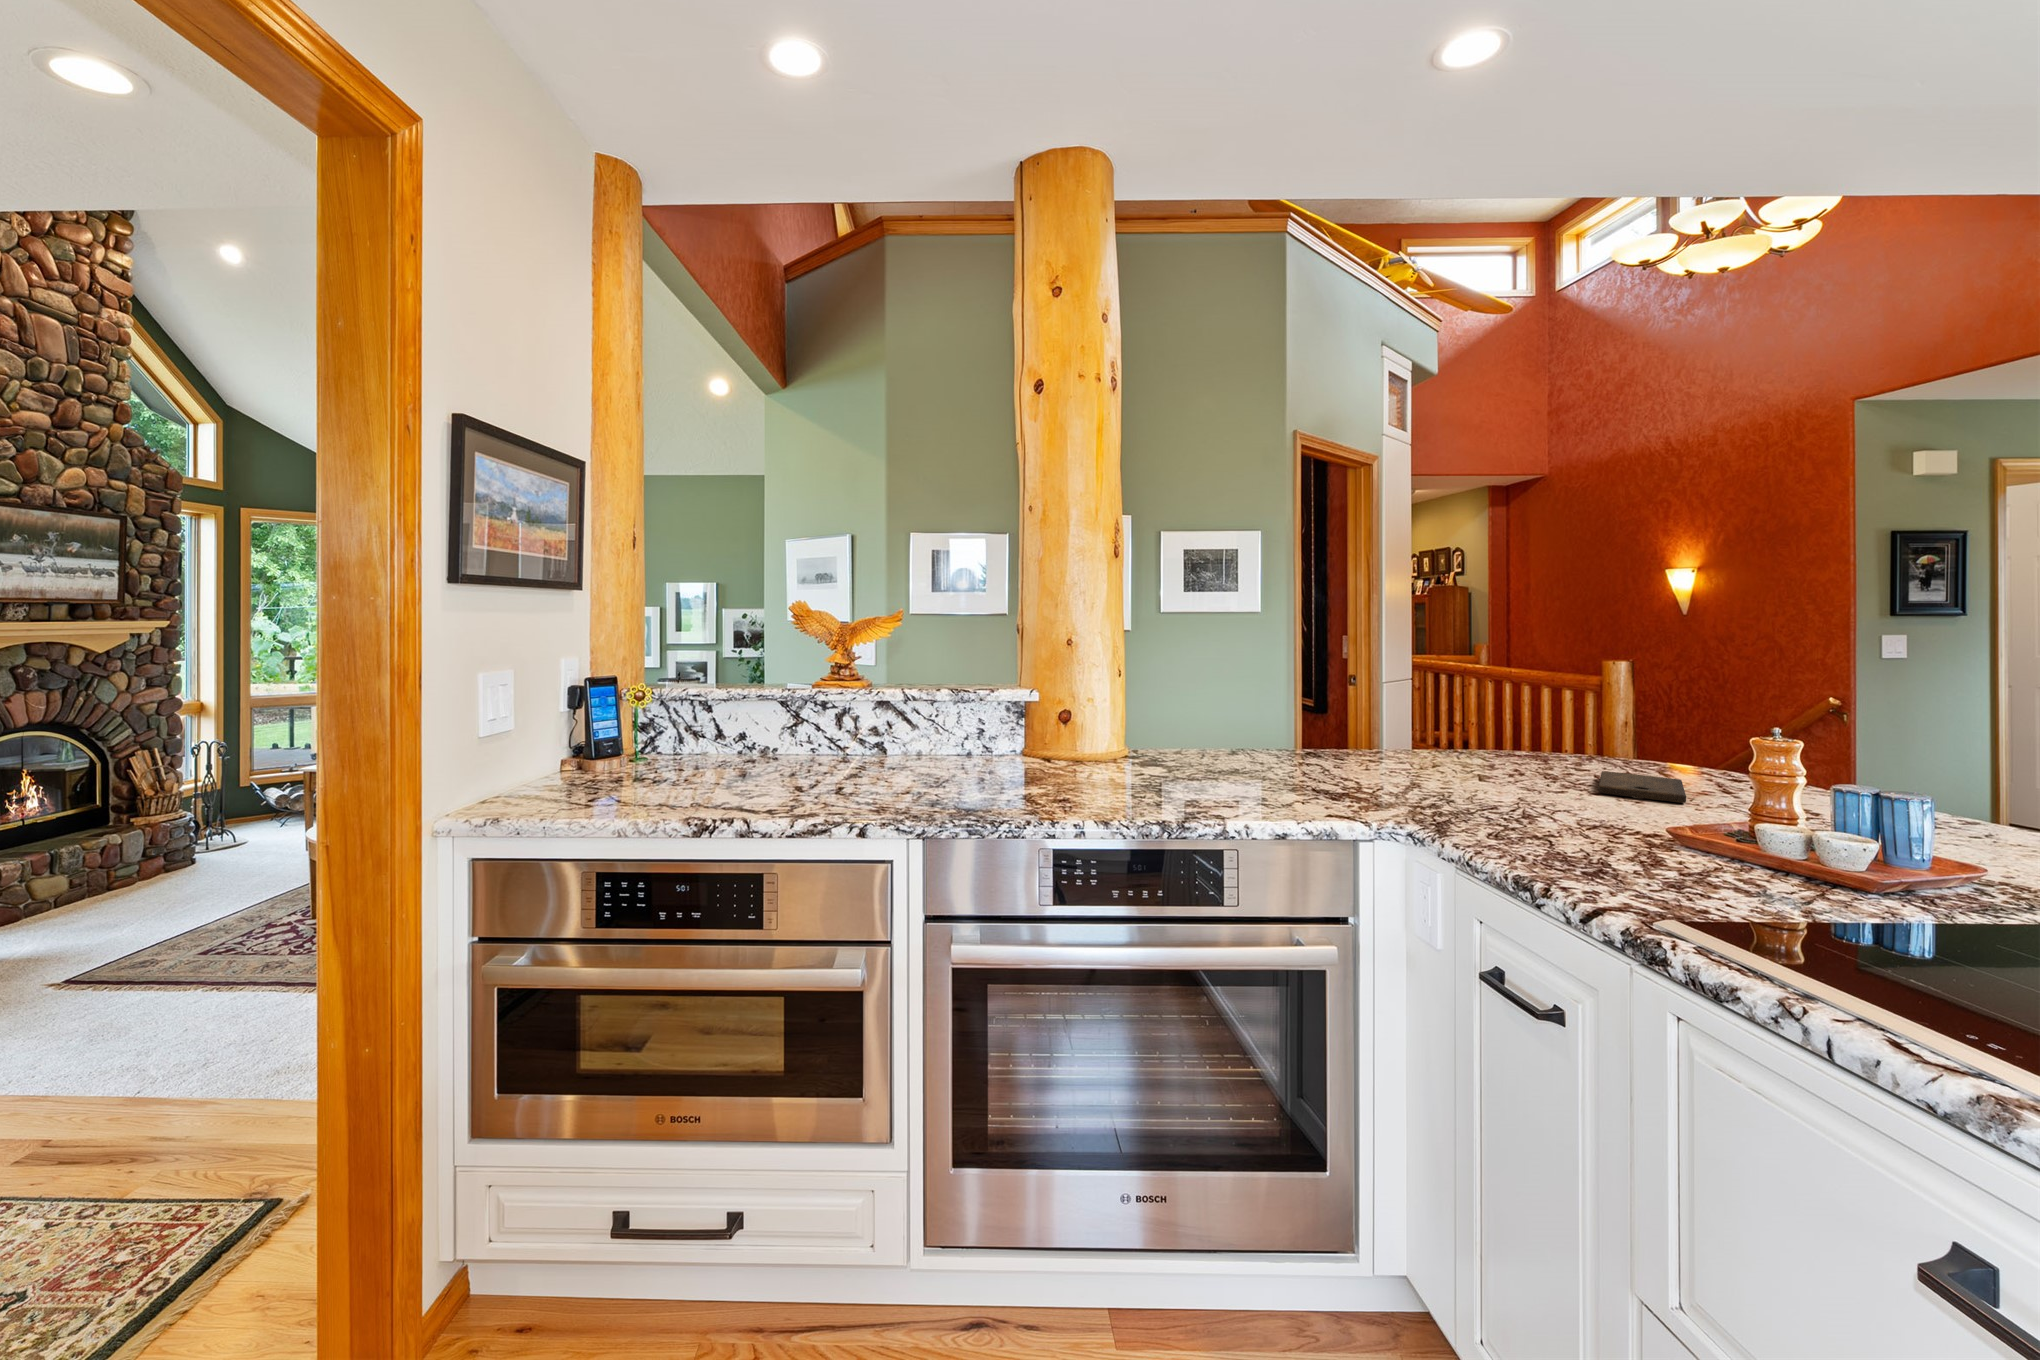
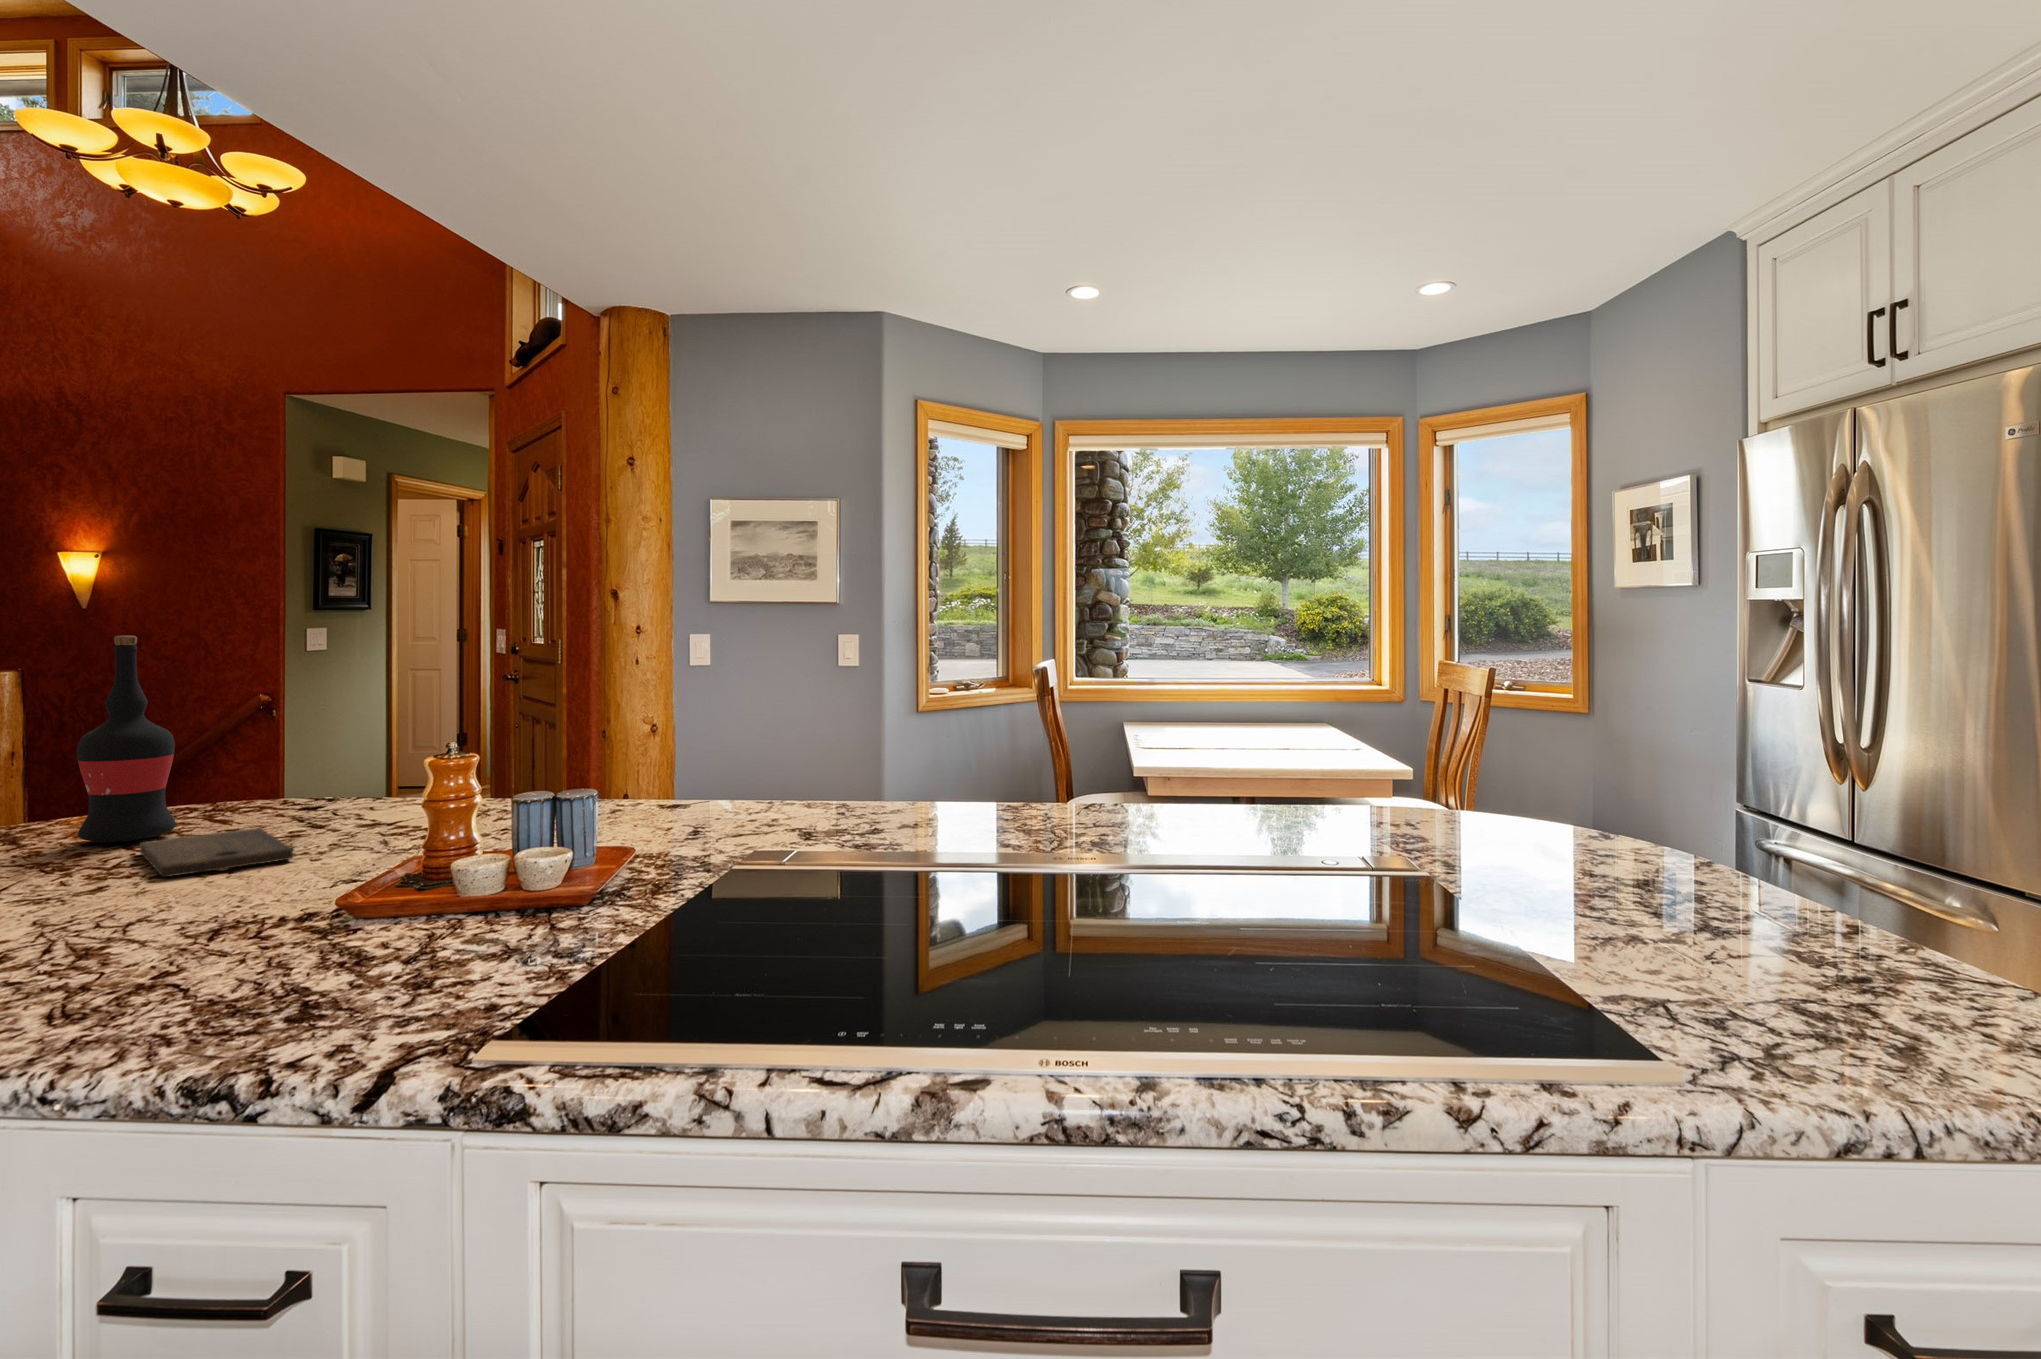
wine bottle: none [1575,637,1637,771] -> present [77,636,176,842]

